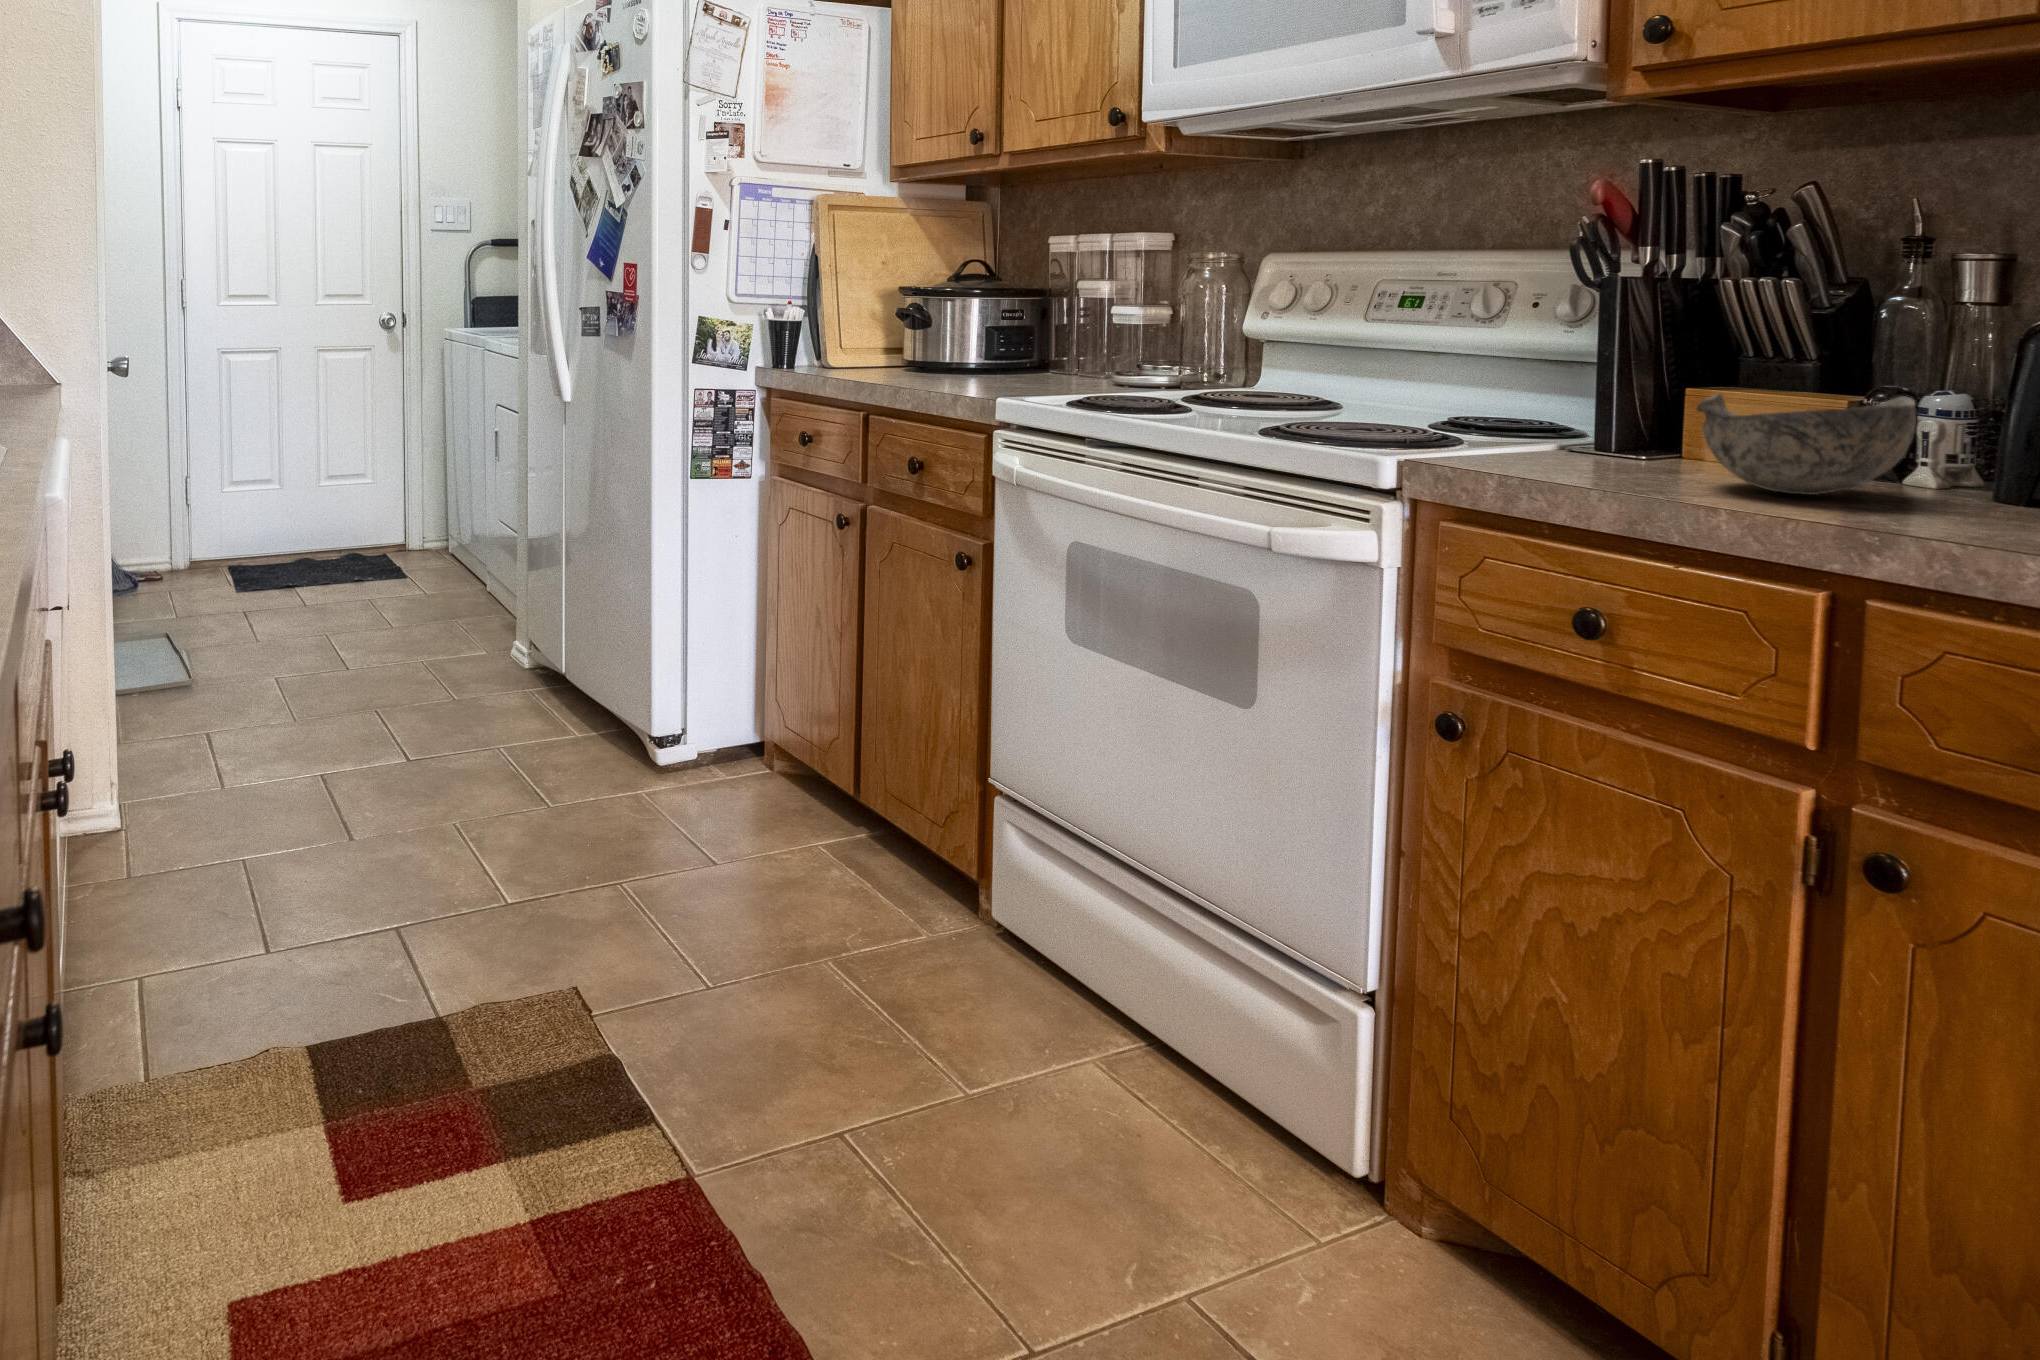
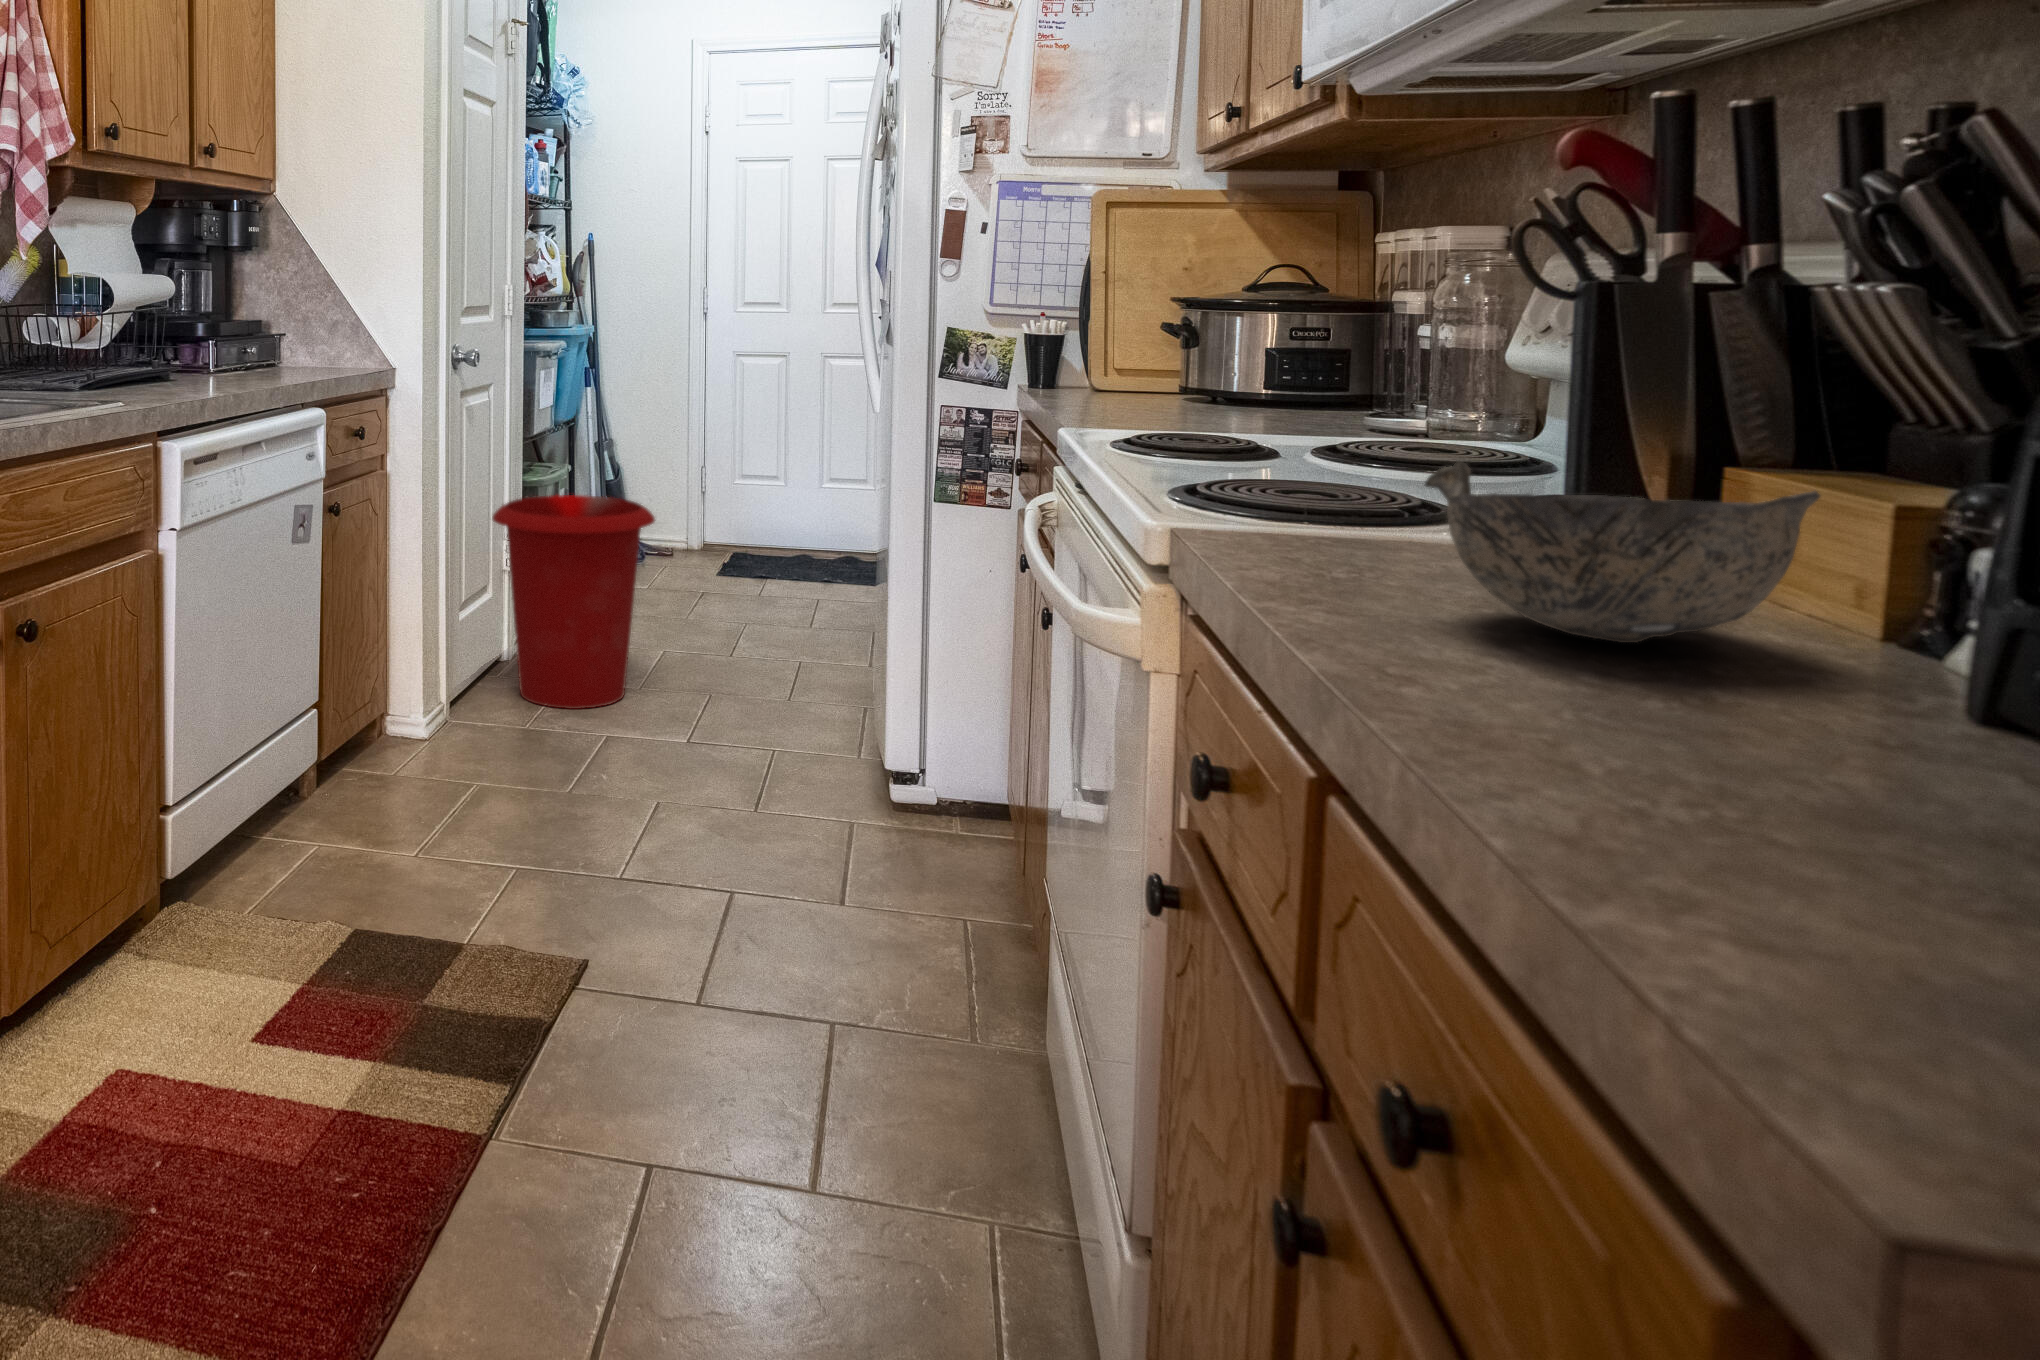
waste bin: none [135,516,331,760] -> present [492,495,655,709]

